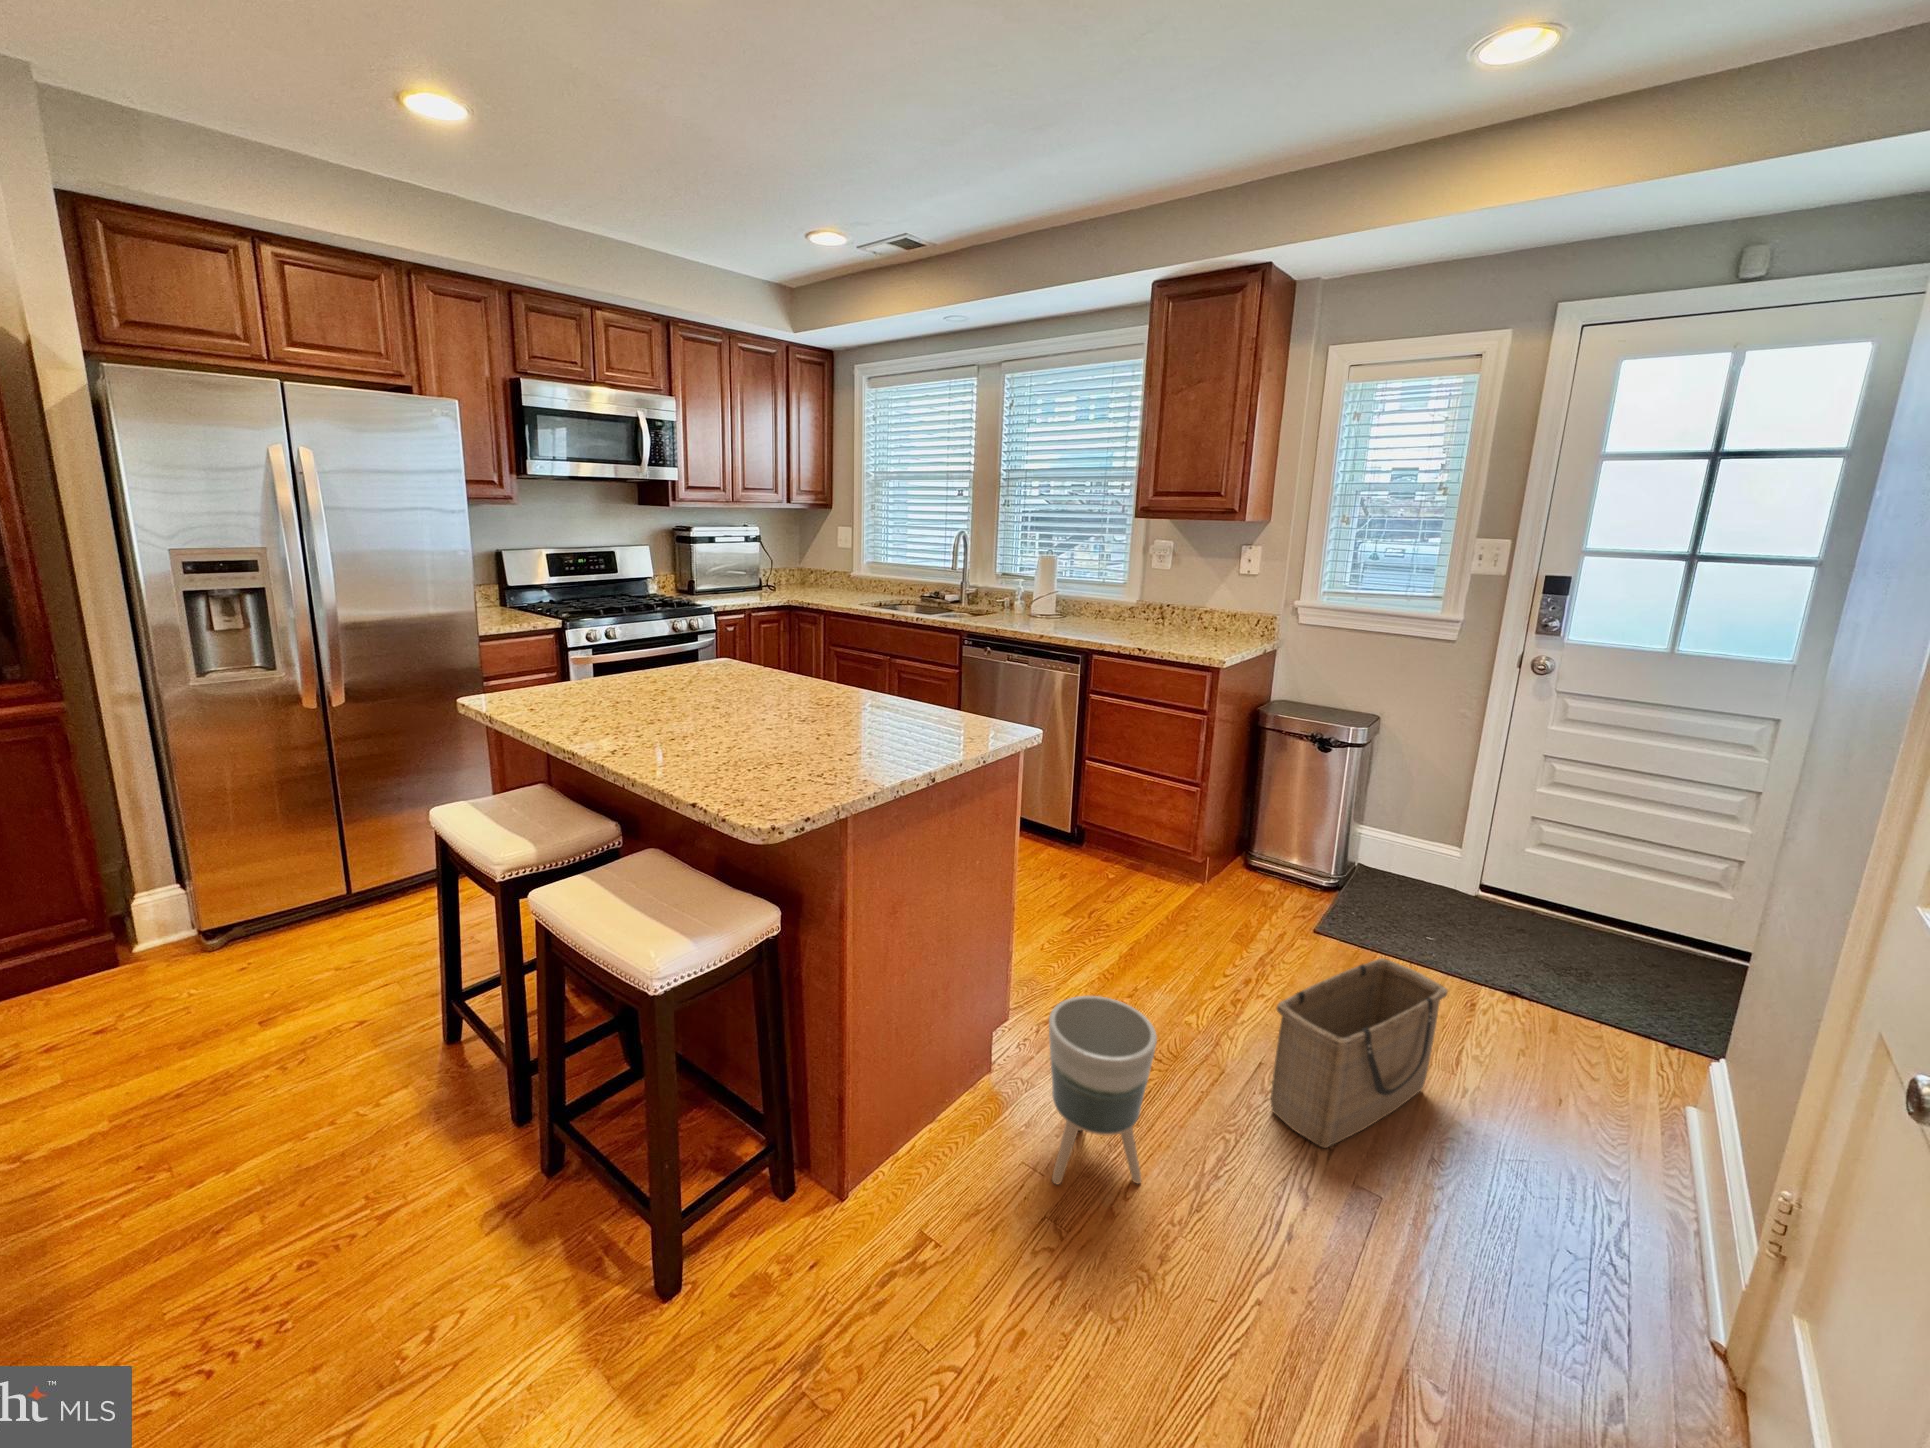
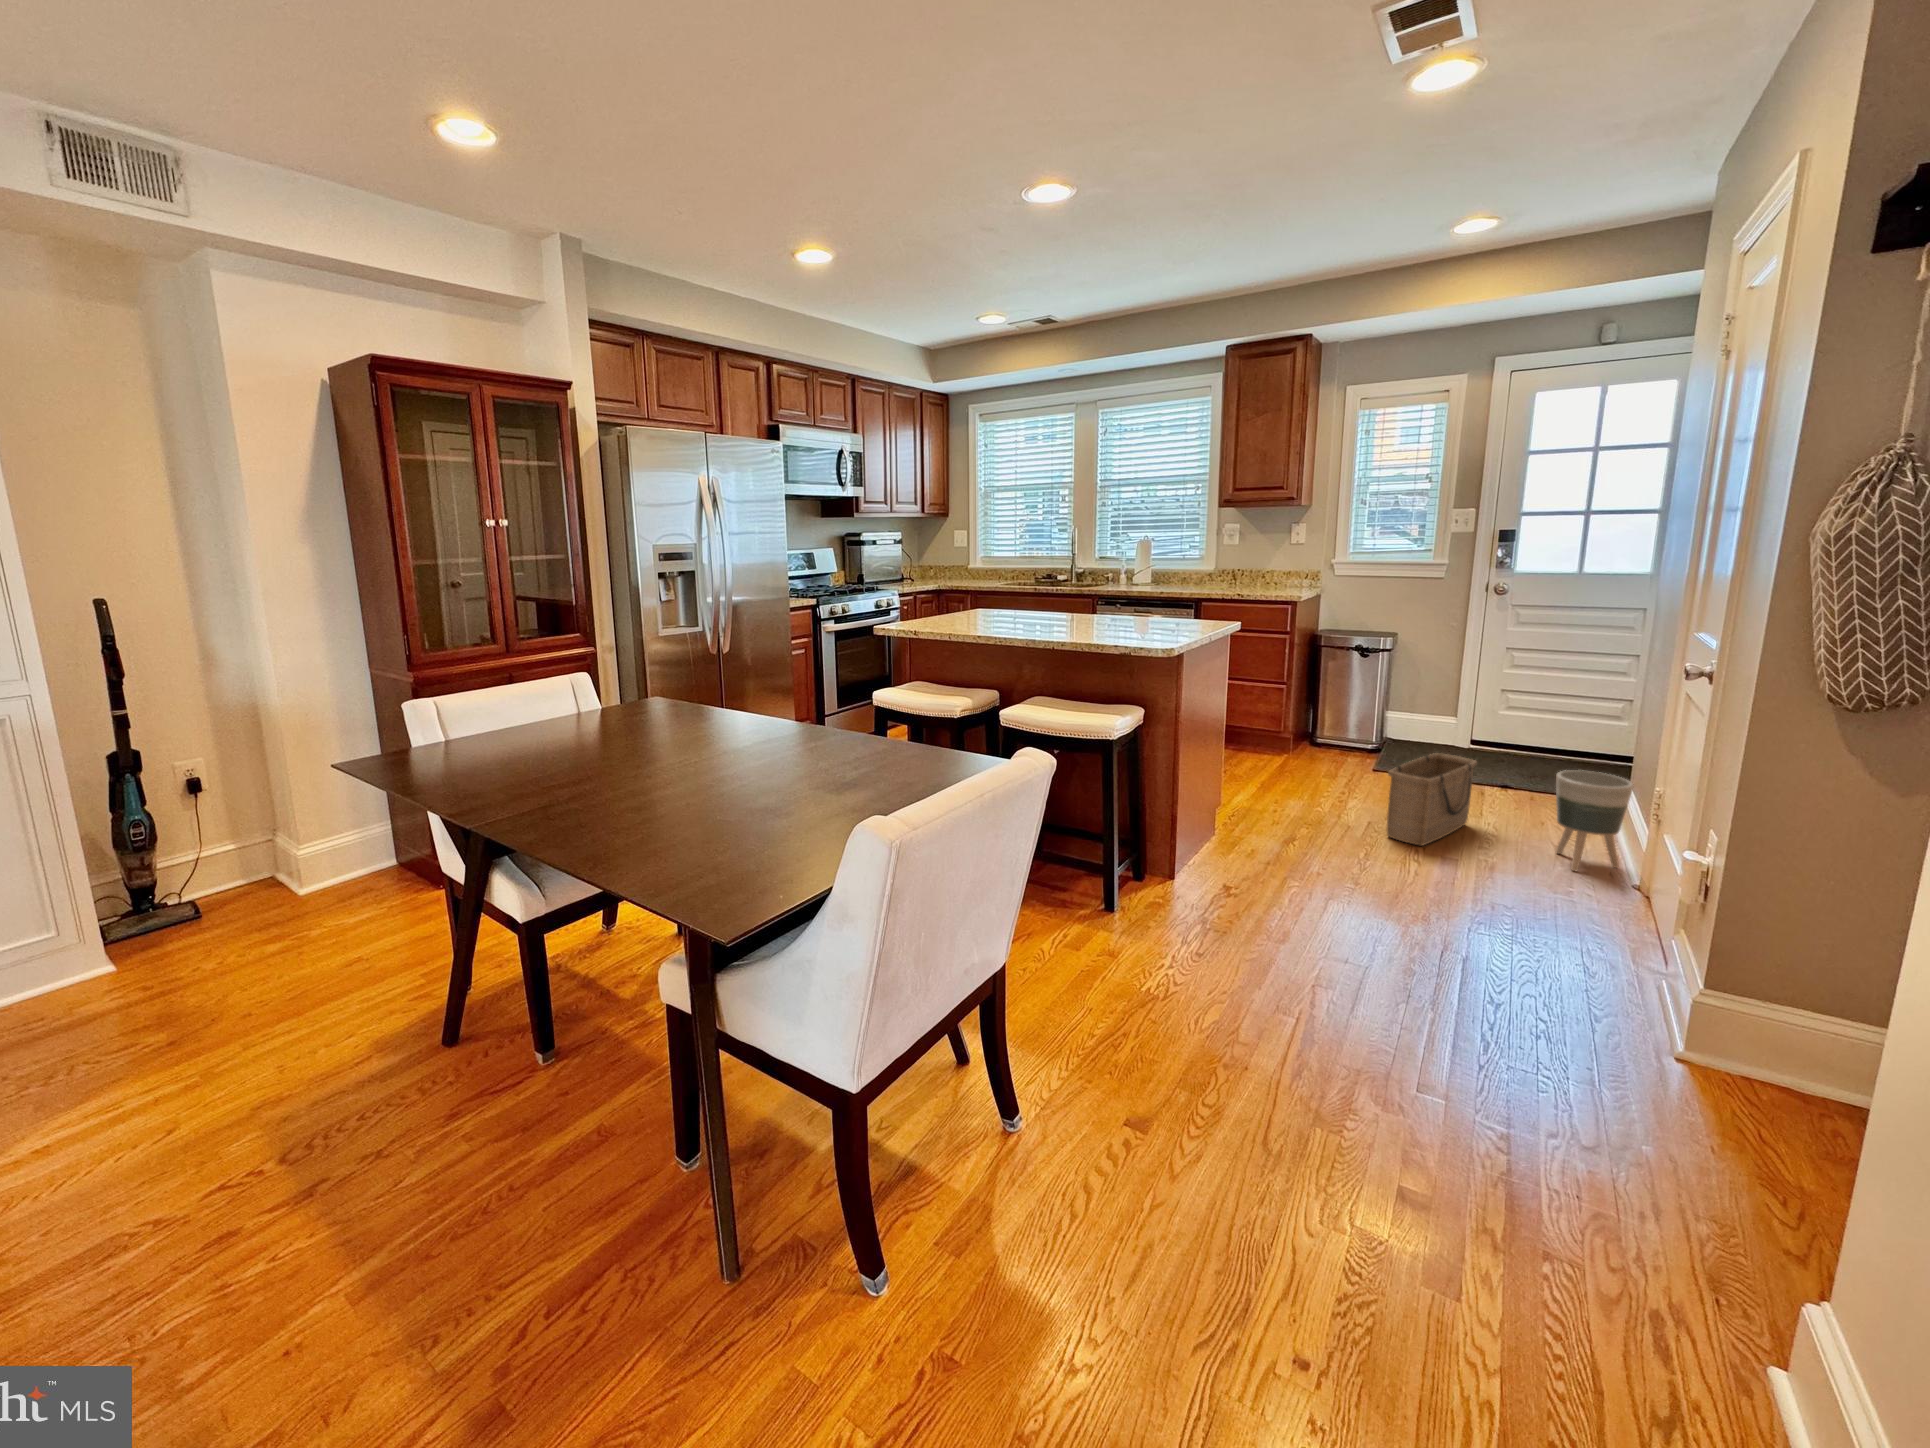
planter: present [1049,996,1157,1184] -> present [1556,770,1633,871]

